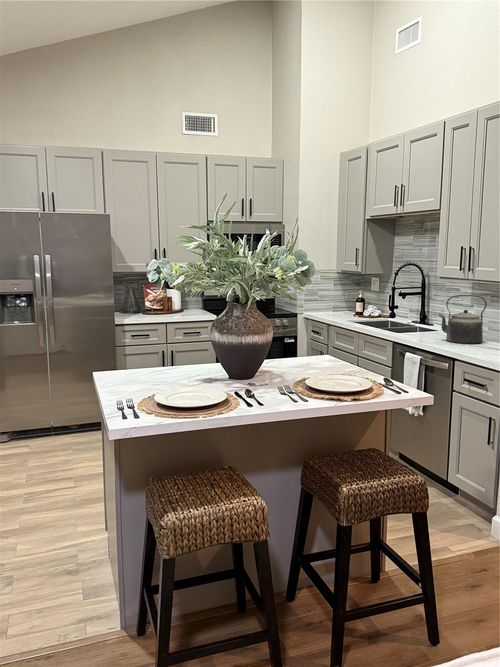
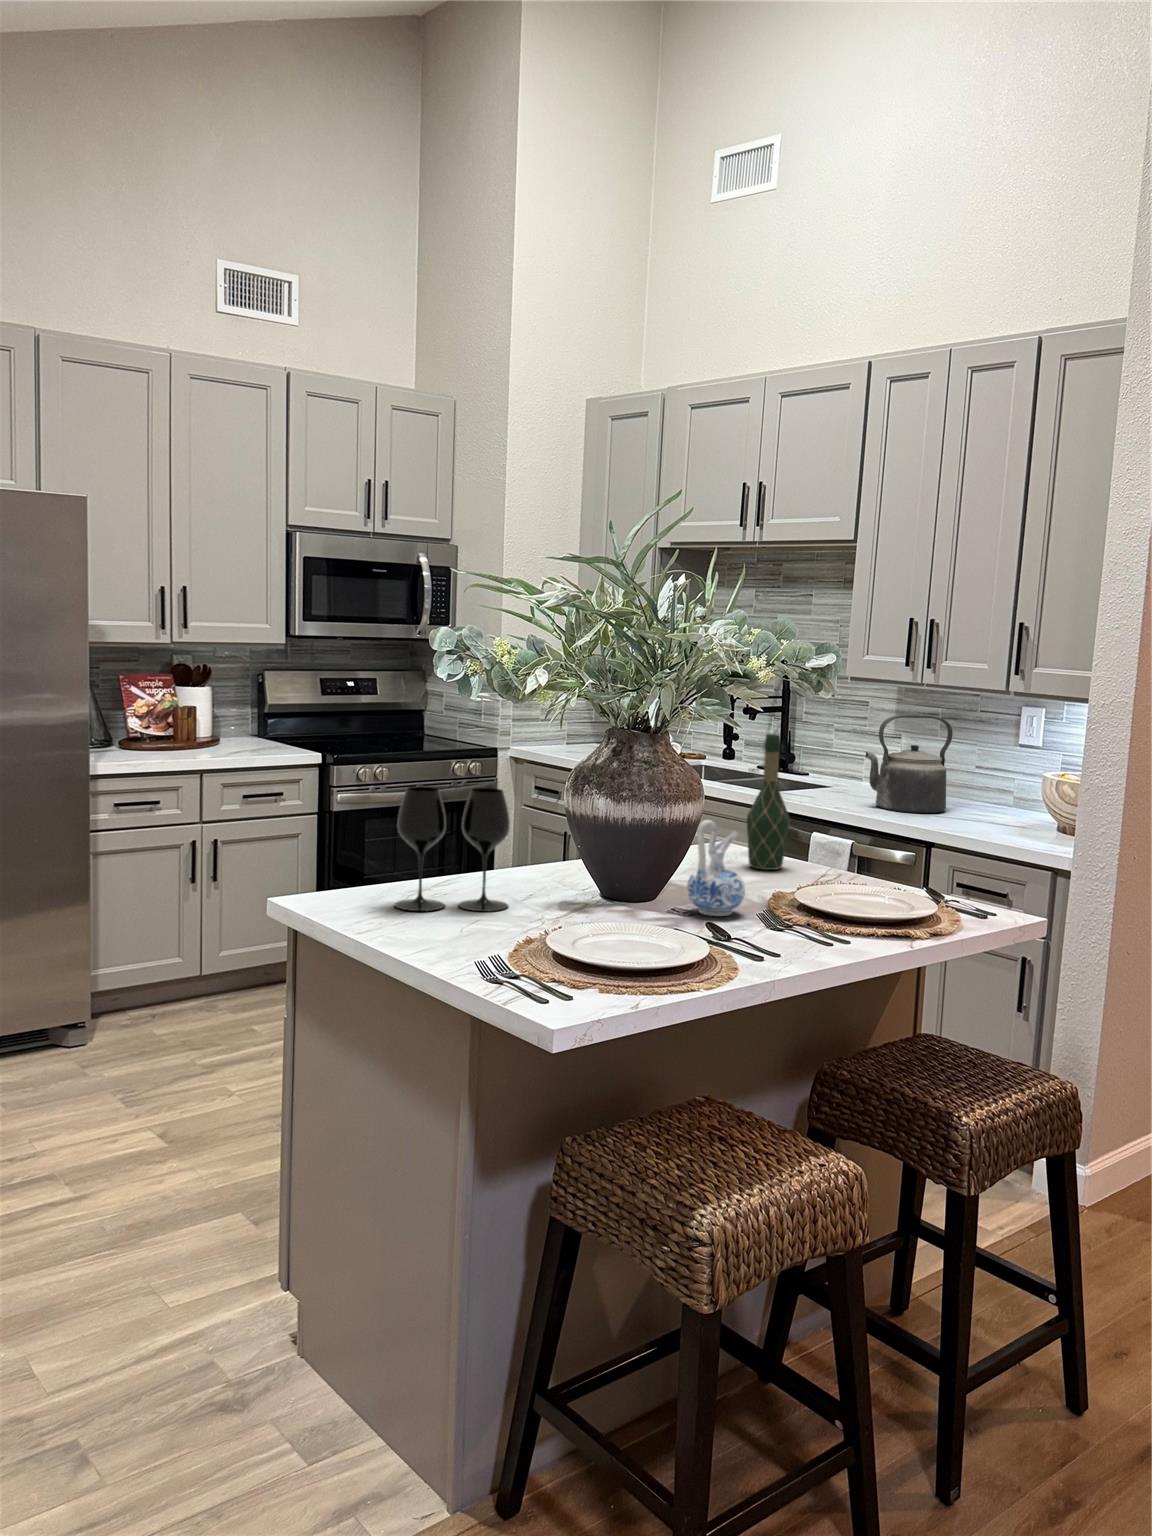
wine bottle: none [315,304,335,368] -> present [747,734,790,870]
wine glass: none [132,328,179,381] -> present [394,787,510,911]
ceramic pitcher: none [248,343,273,387] -> present [687,820,745,916]

